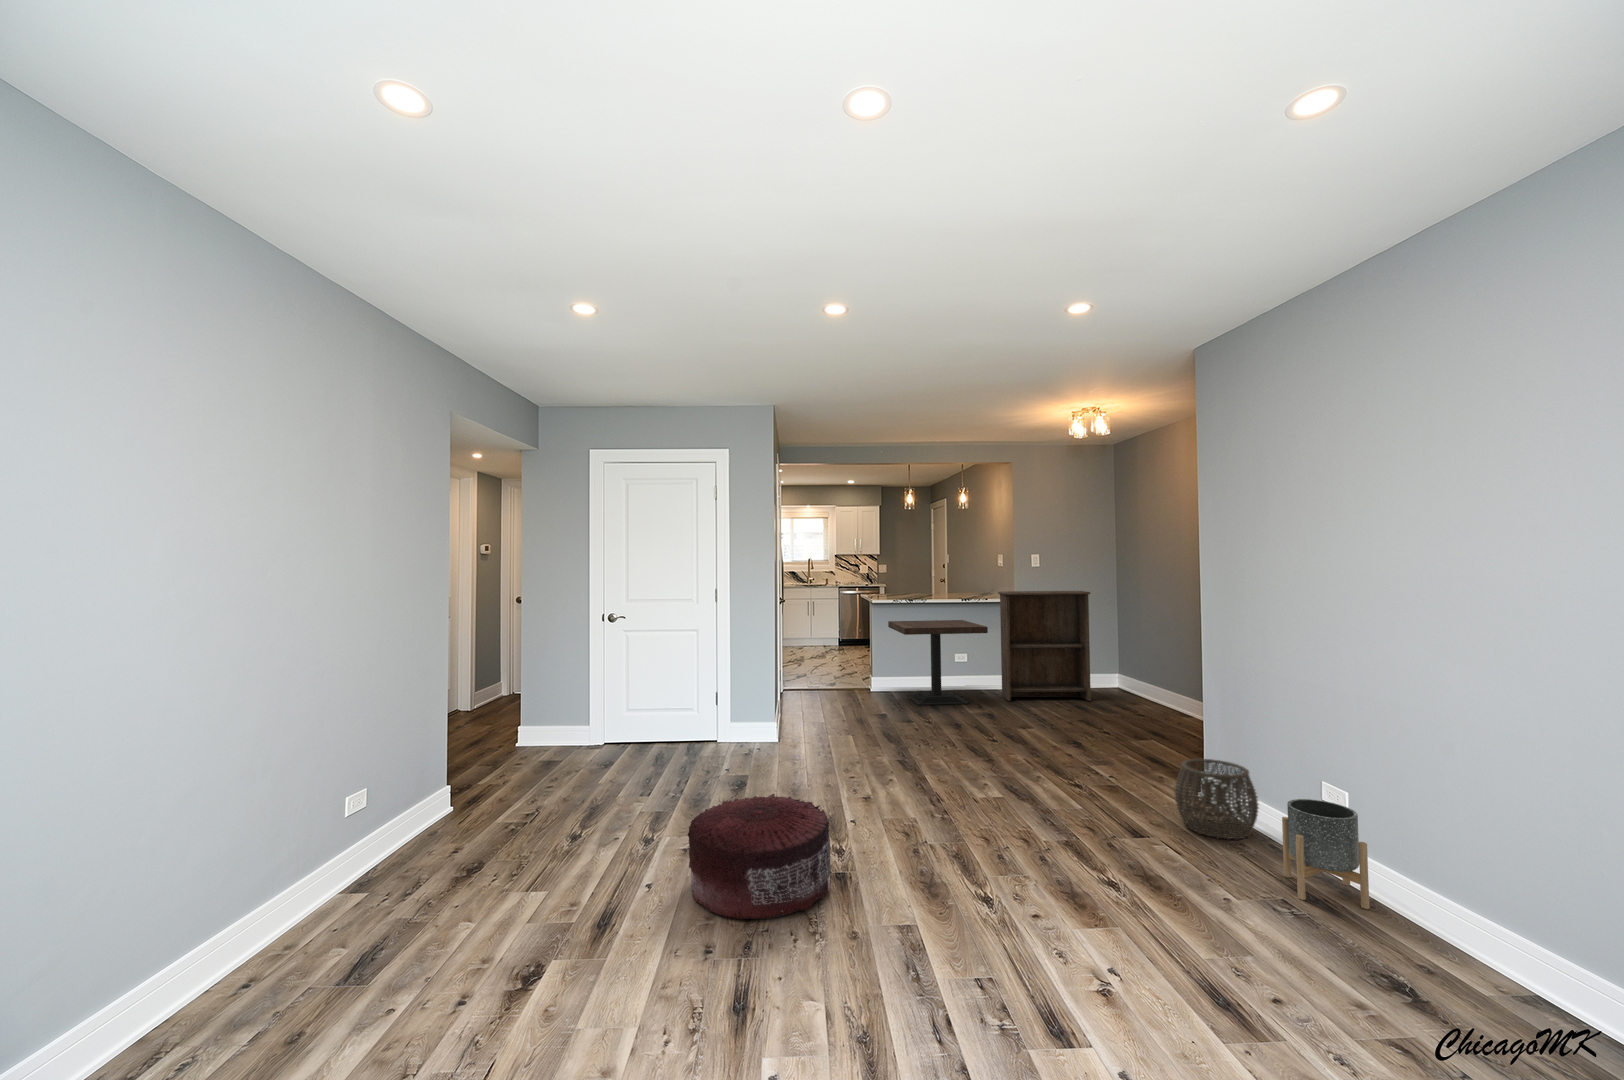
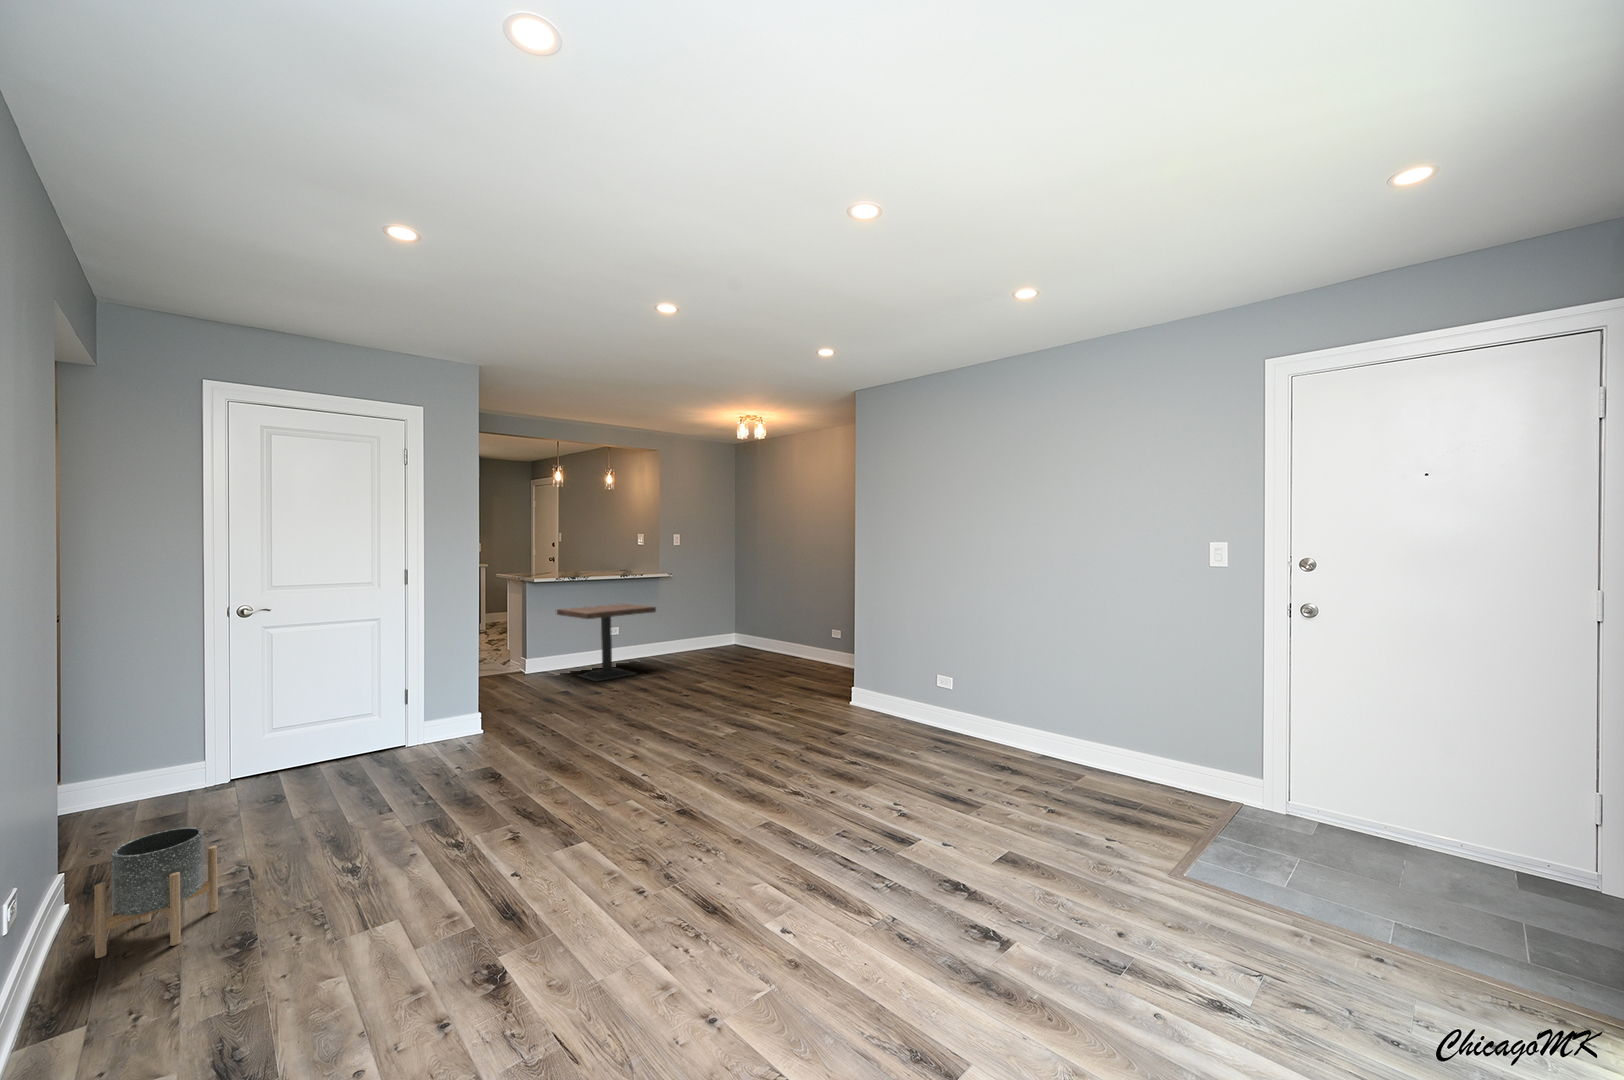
bookshelf: present [998,591,1091,701] -> none [655,574,727,667]
woven basket: present [1174,759,1258,839] -> none [848,676,896,725]
pouf: present [688,794,832,920] -> none [560,757,690,867]
planter: present [1282,799,1370,909] -> present [94,827,218,958]

